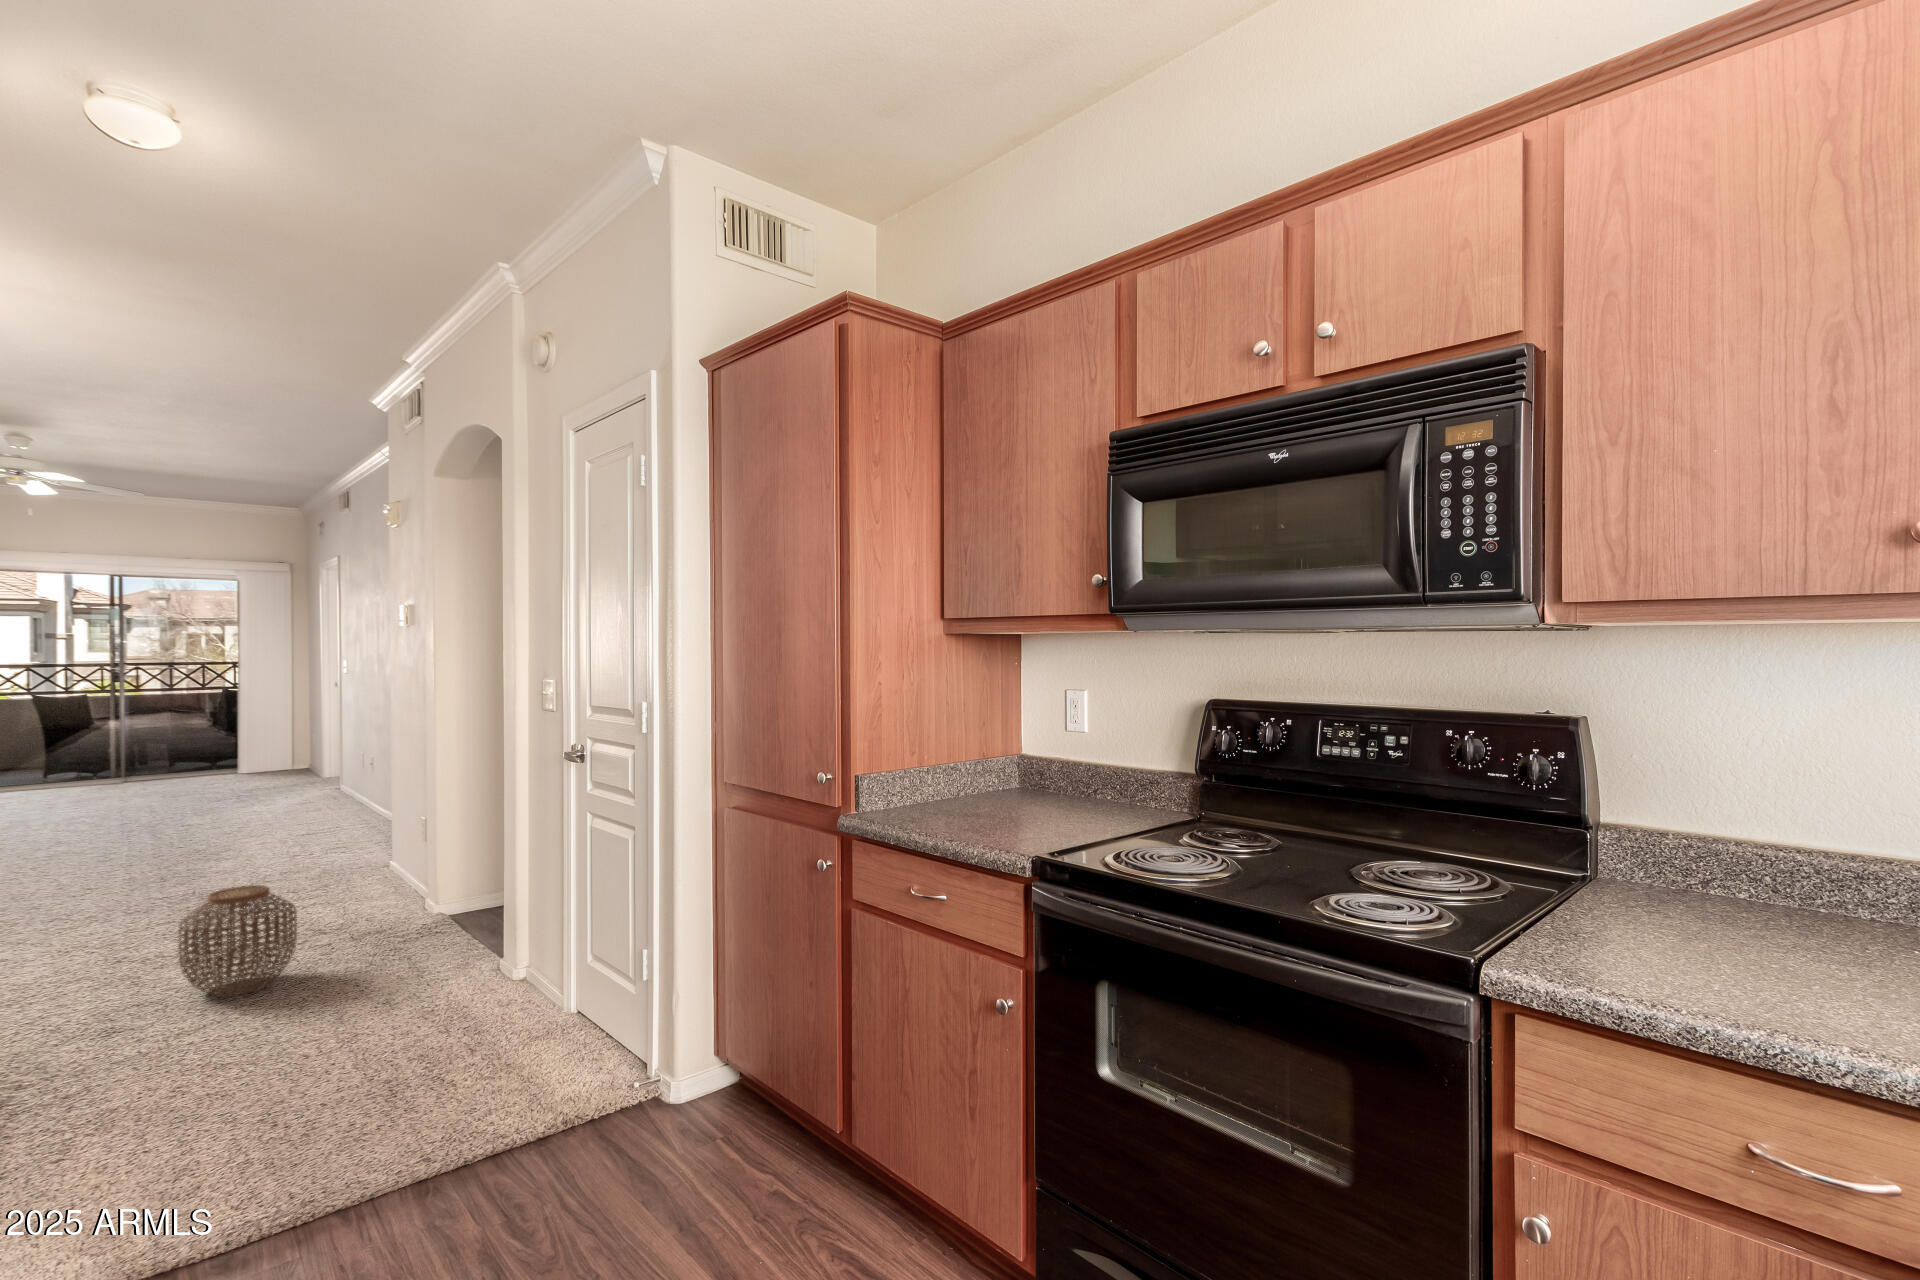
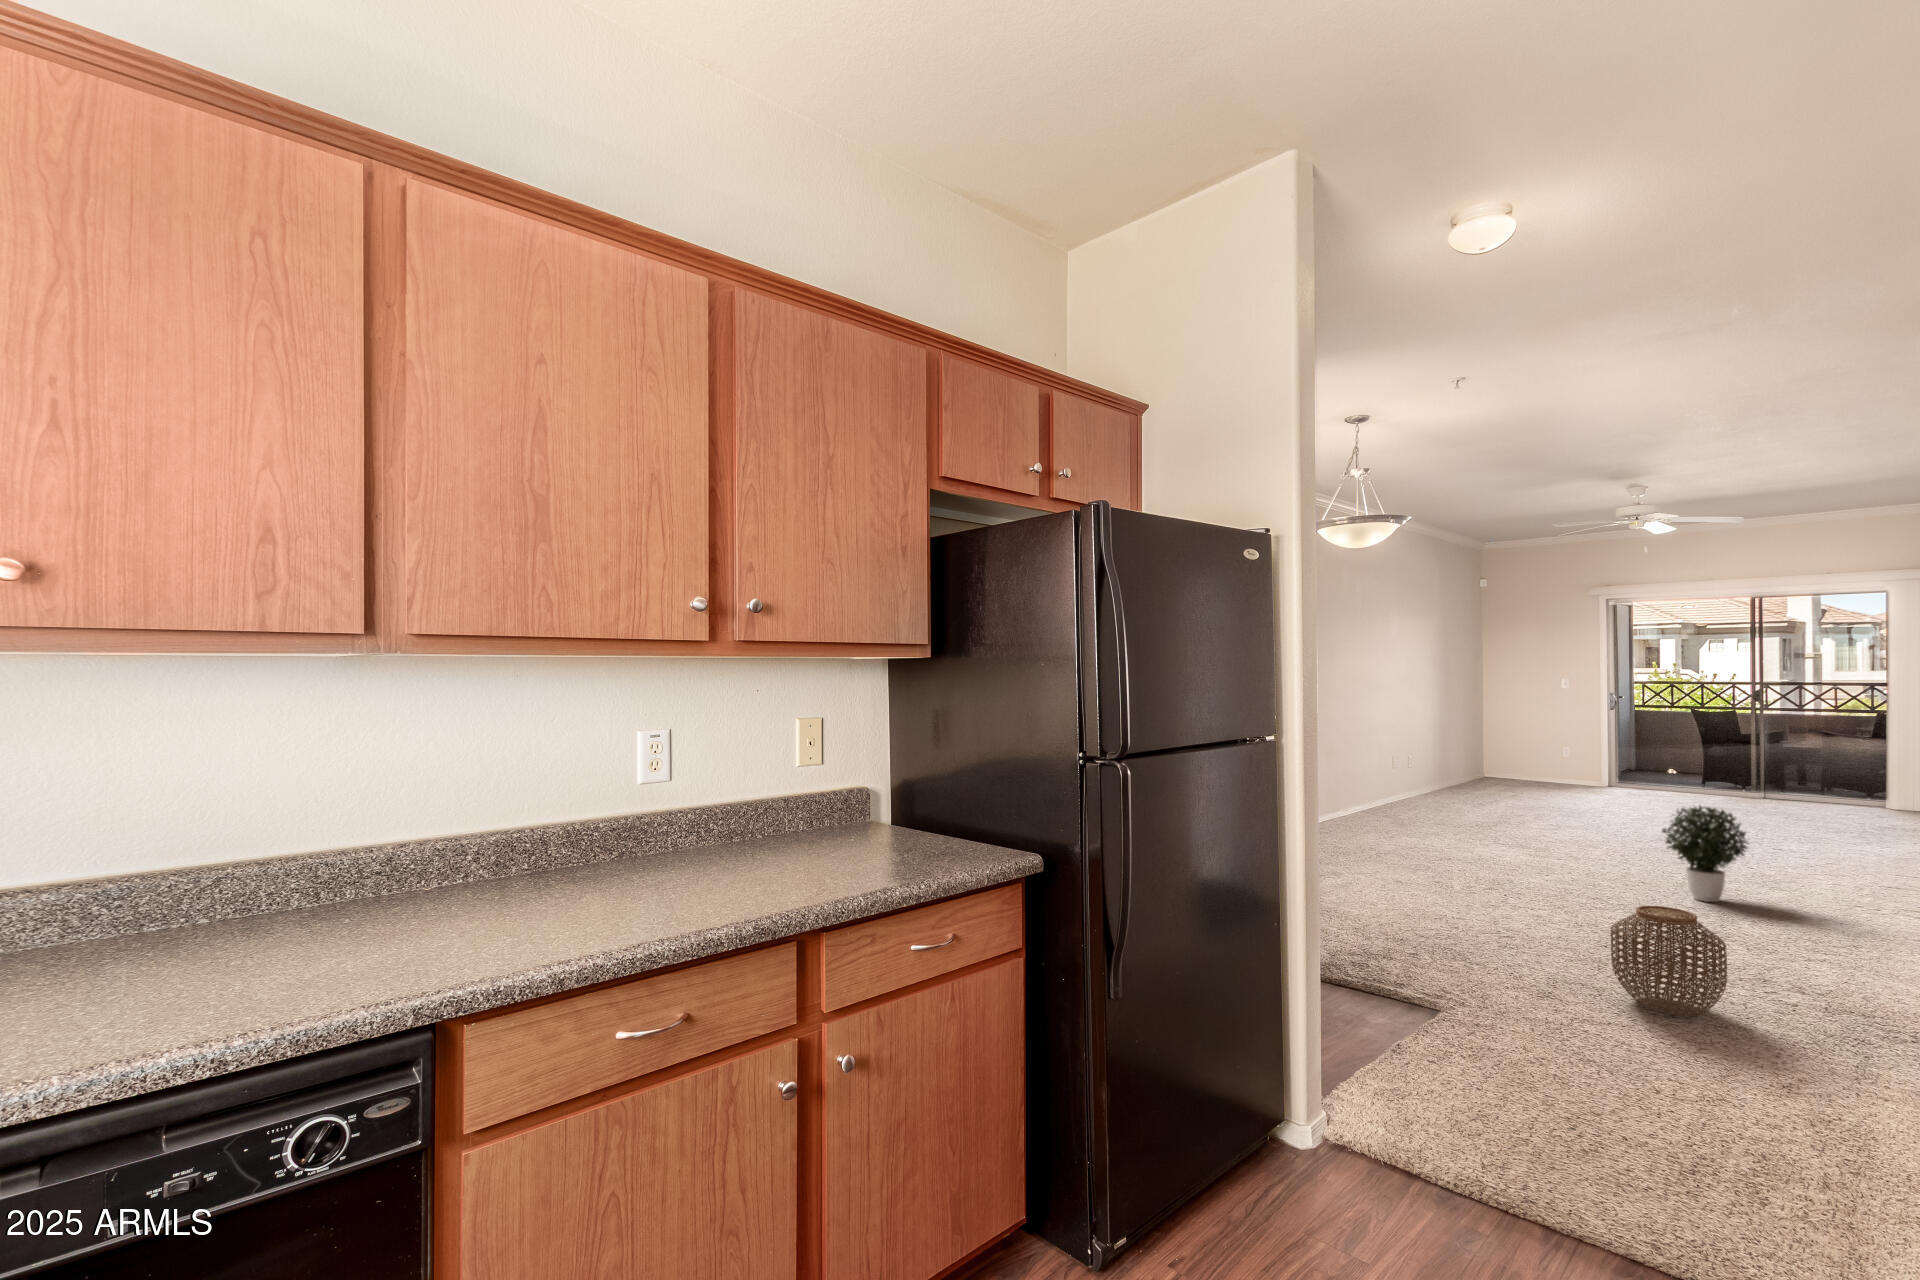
potted plant: none [124,789,216,890] -> present [1662,806,1747,902]

